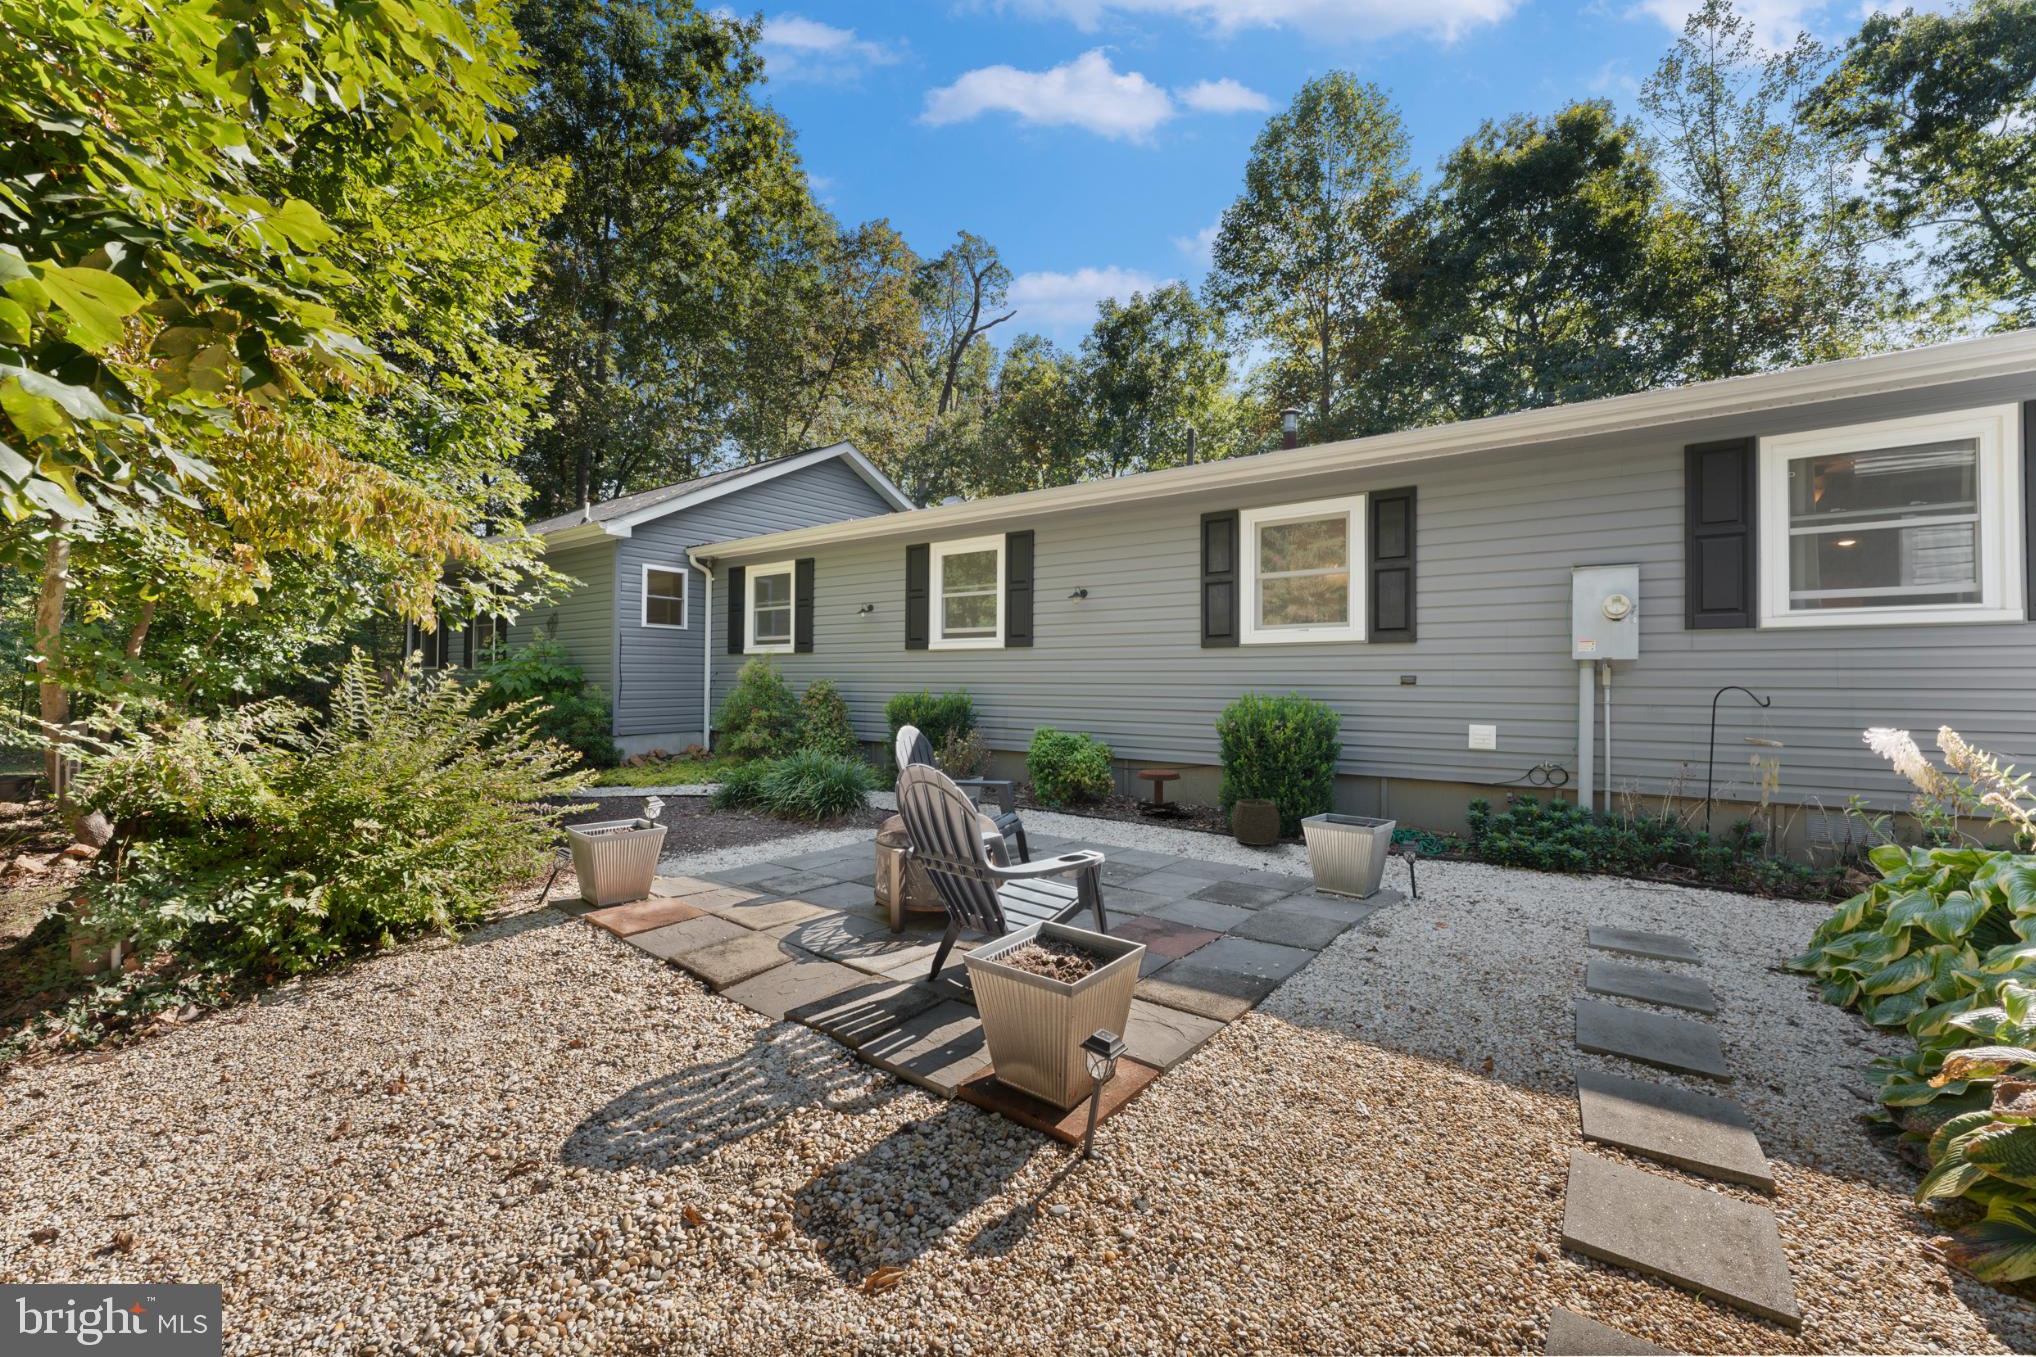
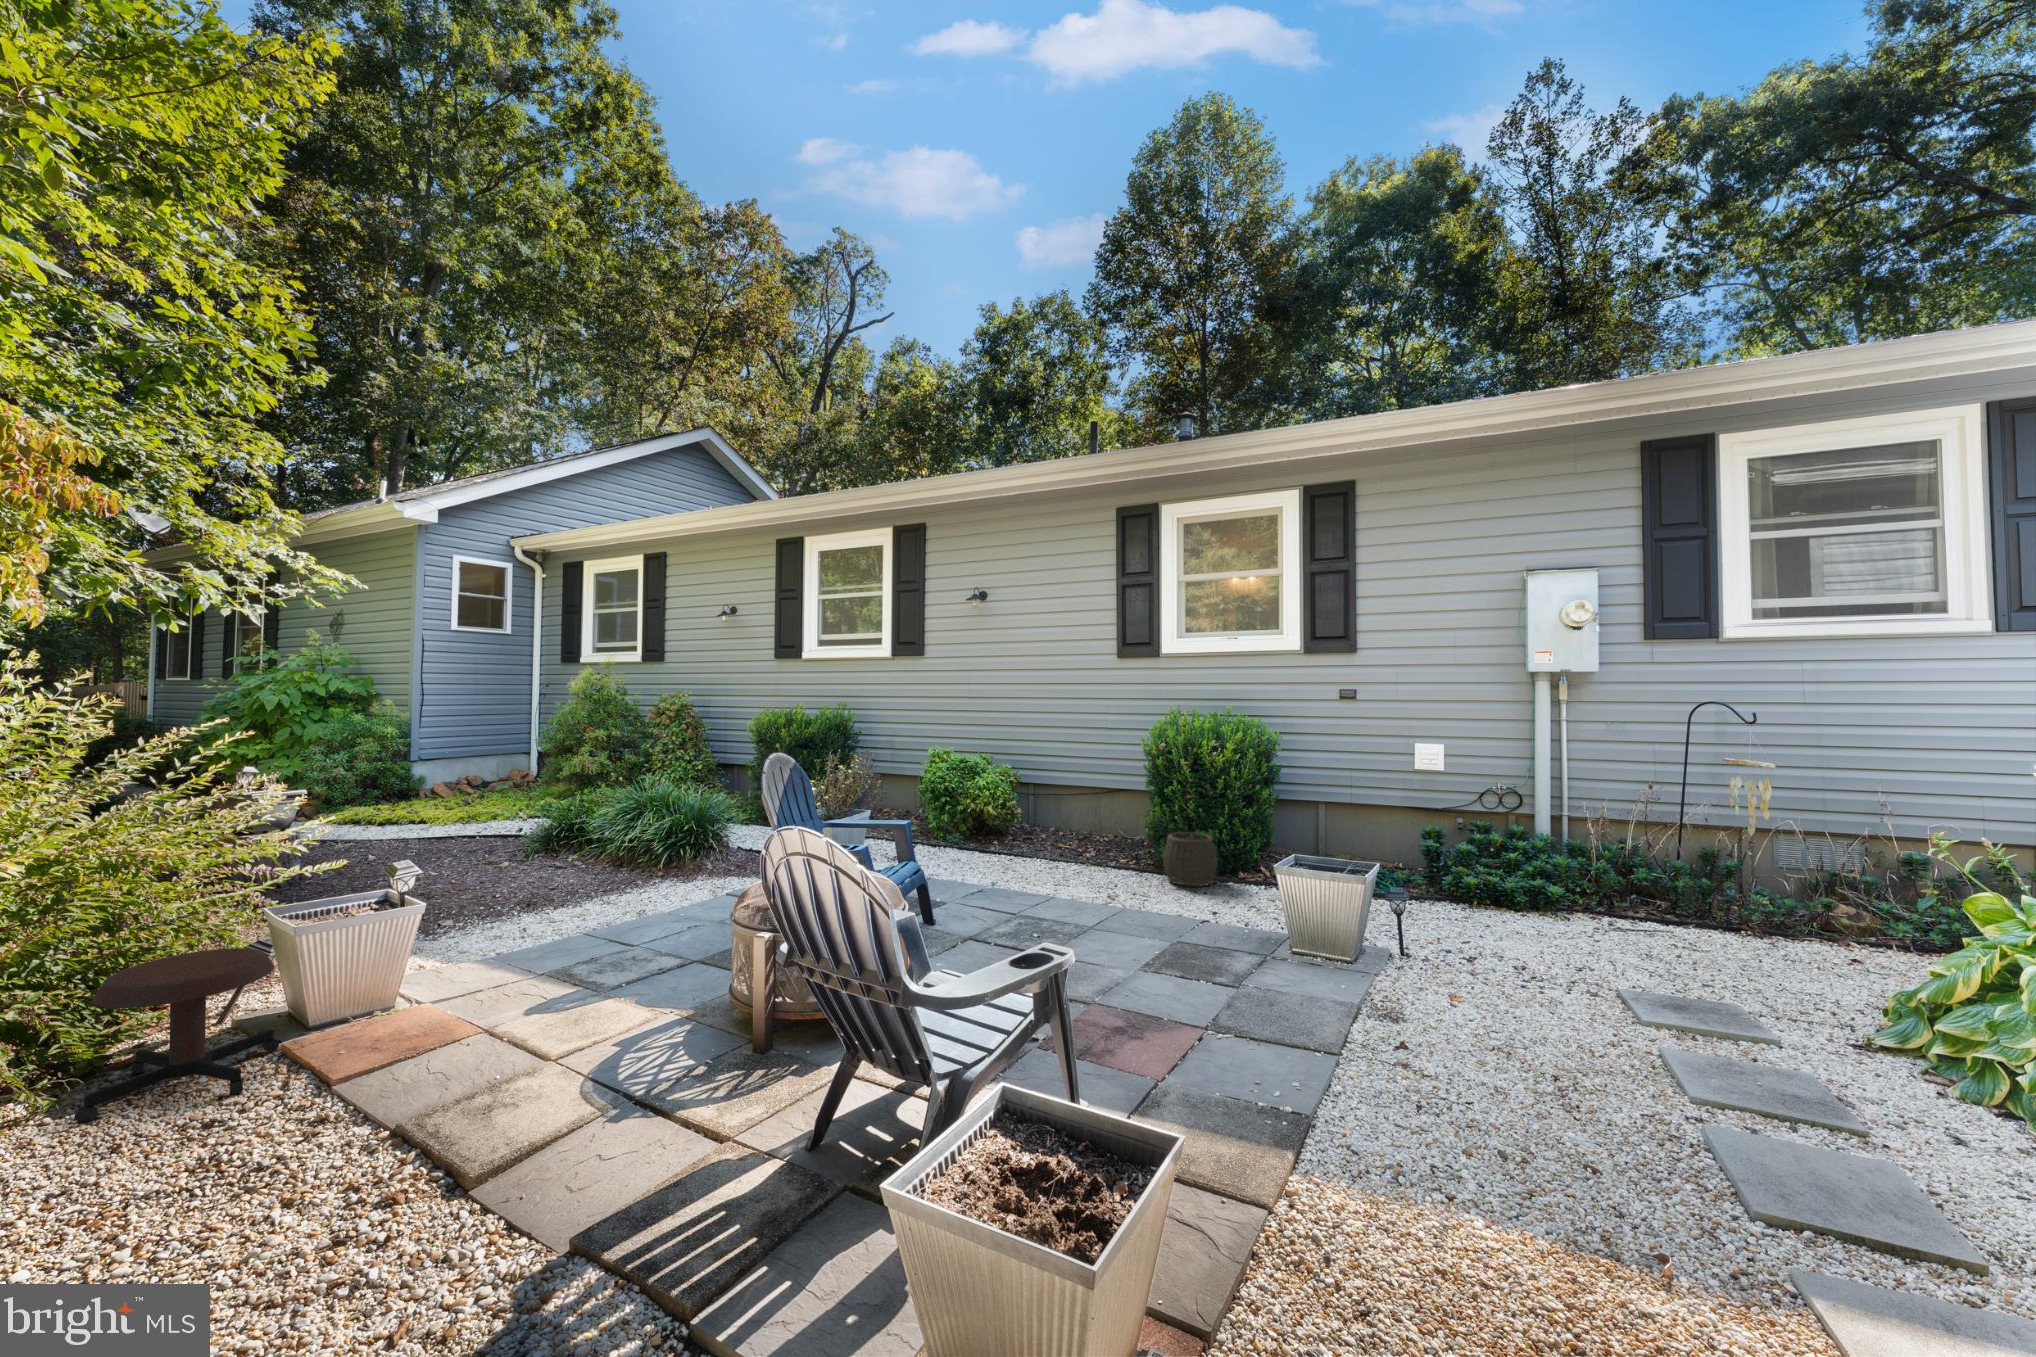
stool: present [1137,769,1182,816] -> present [74,948,282,1122]

